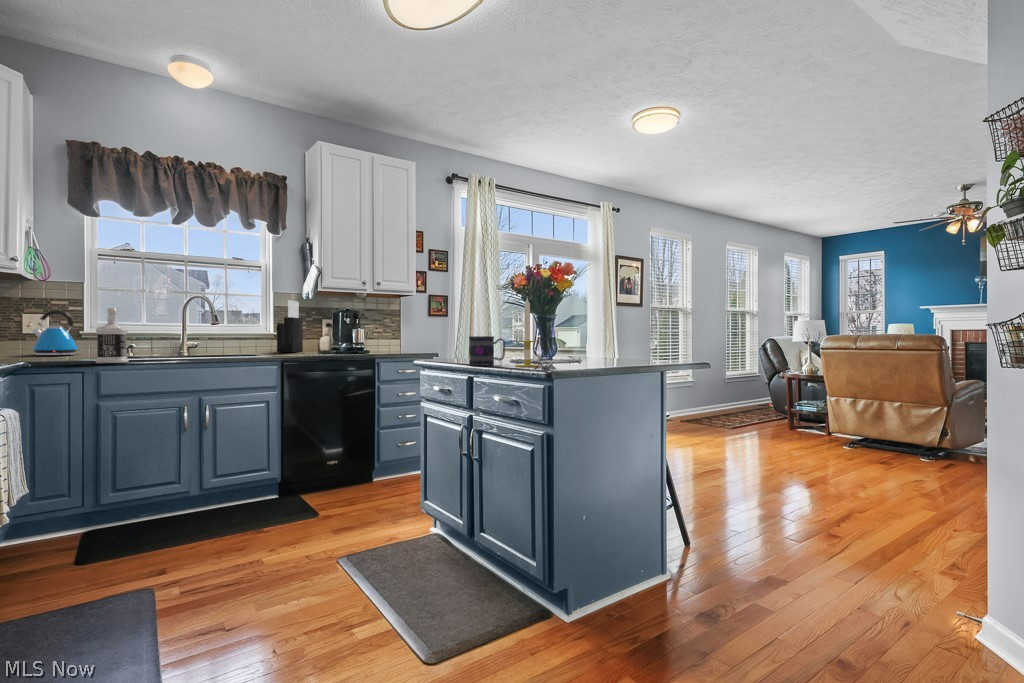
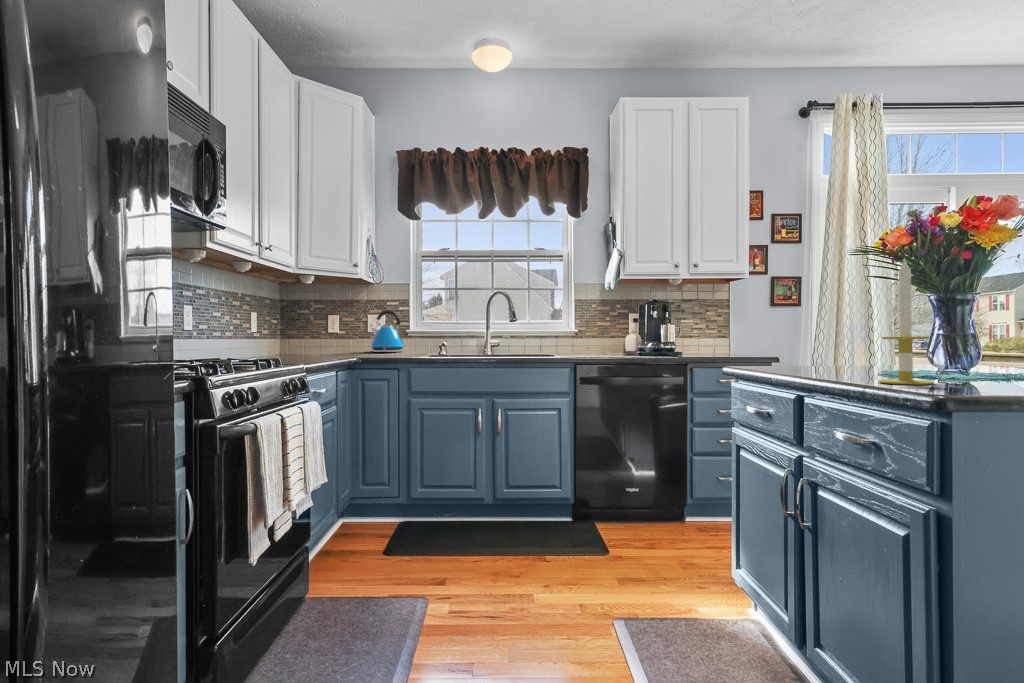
knife block: present [277,300,303,352] -> none [578,291,607,350]
bottle: present [96,308,128,363] -> none [404,306,432,361]
mug: present [469,336,505,366] -> none [796,330,865,378]

